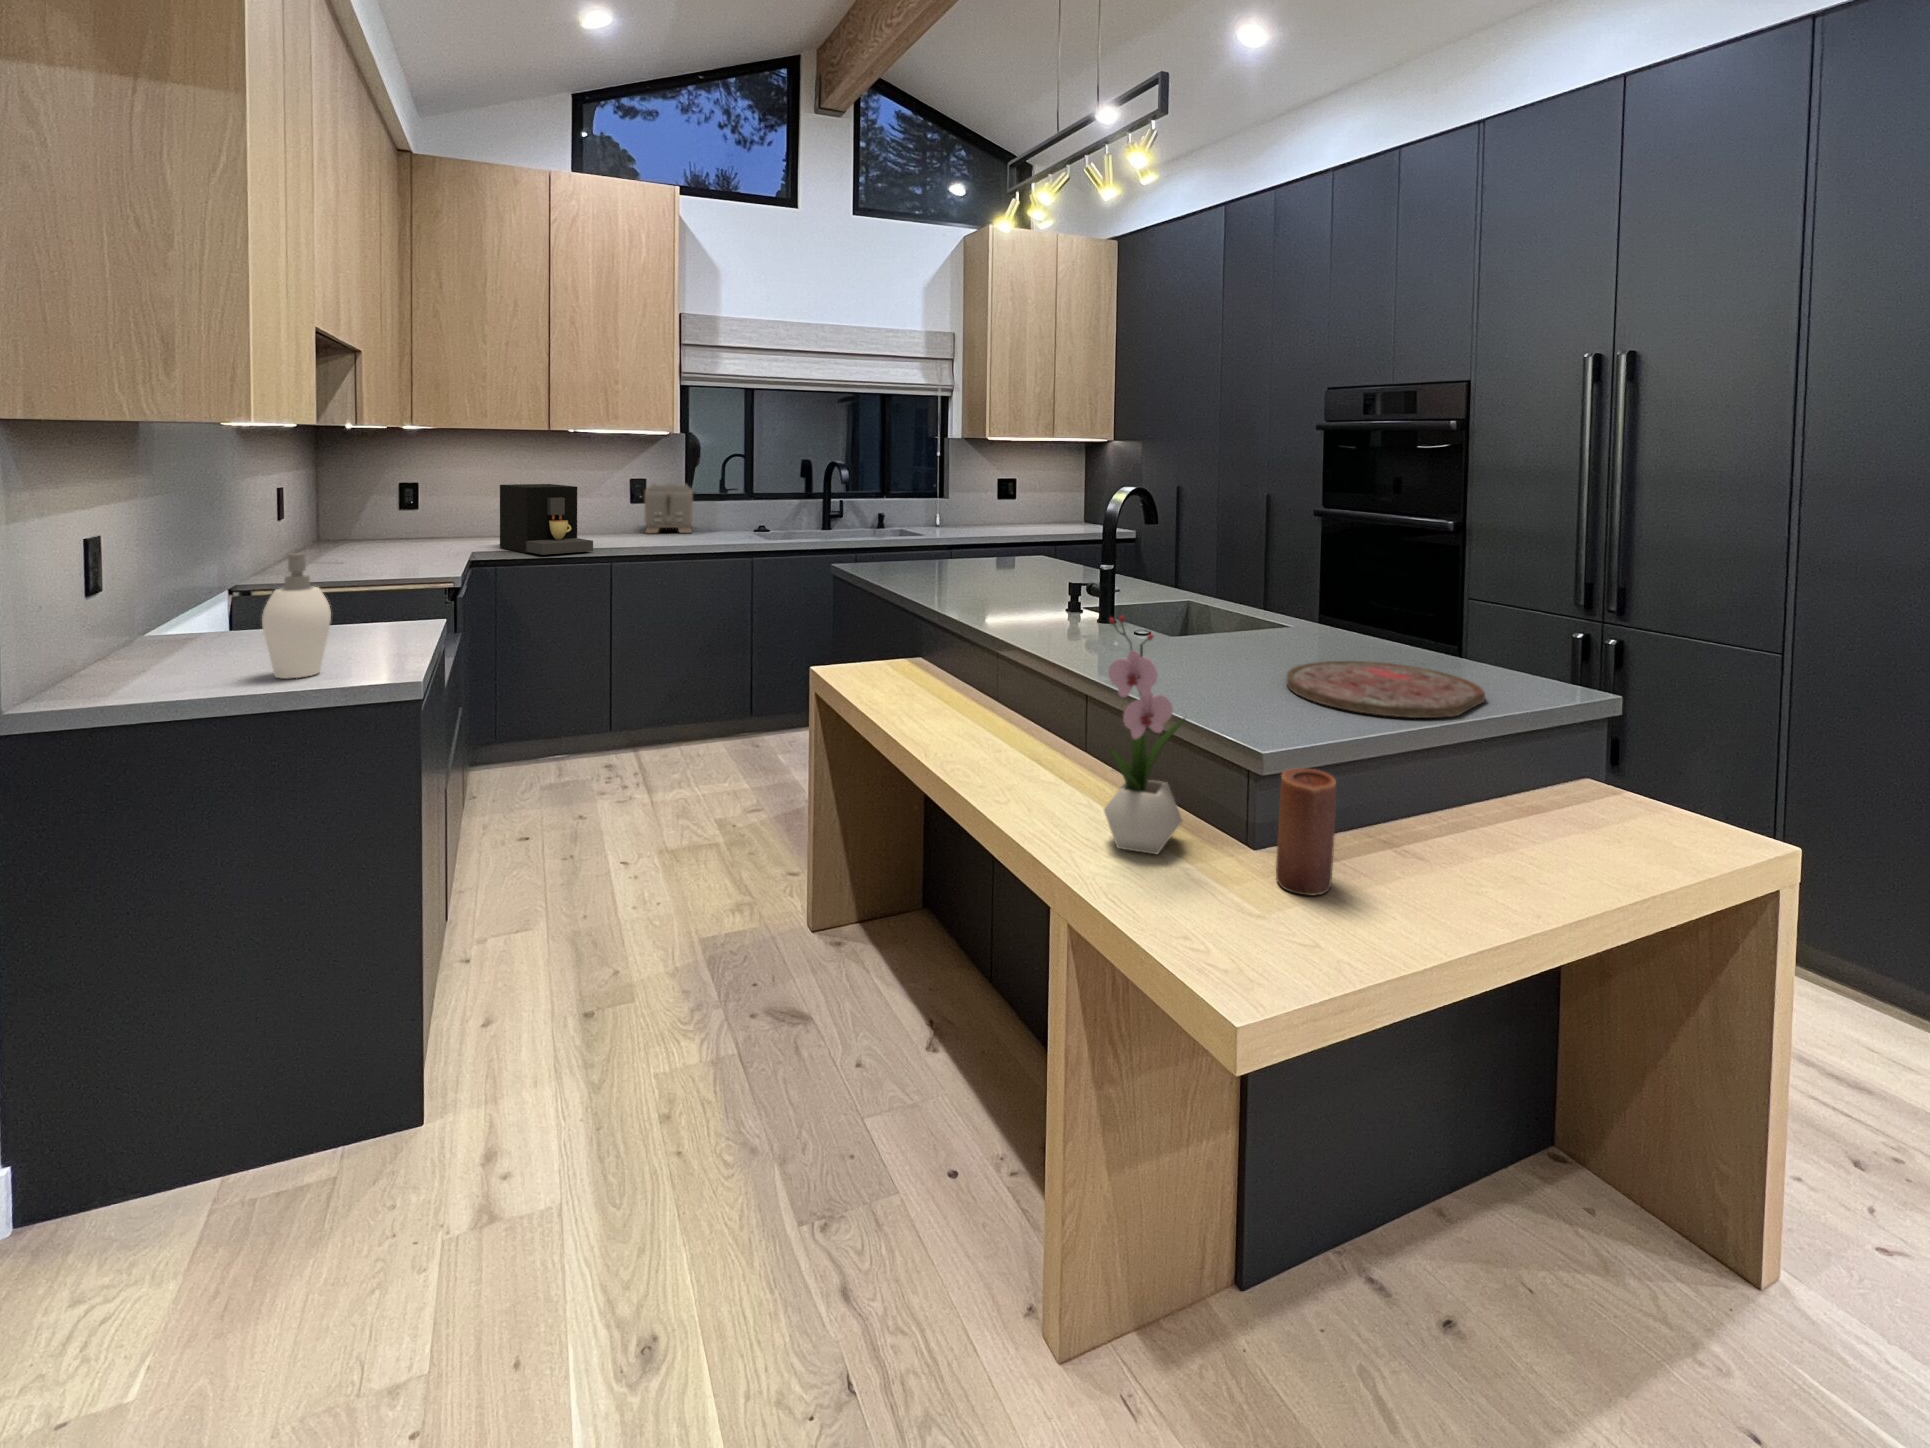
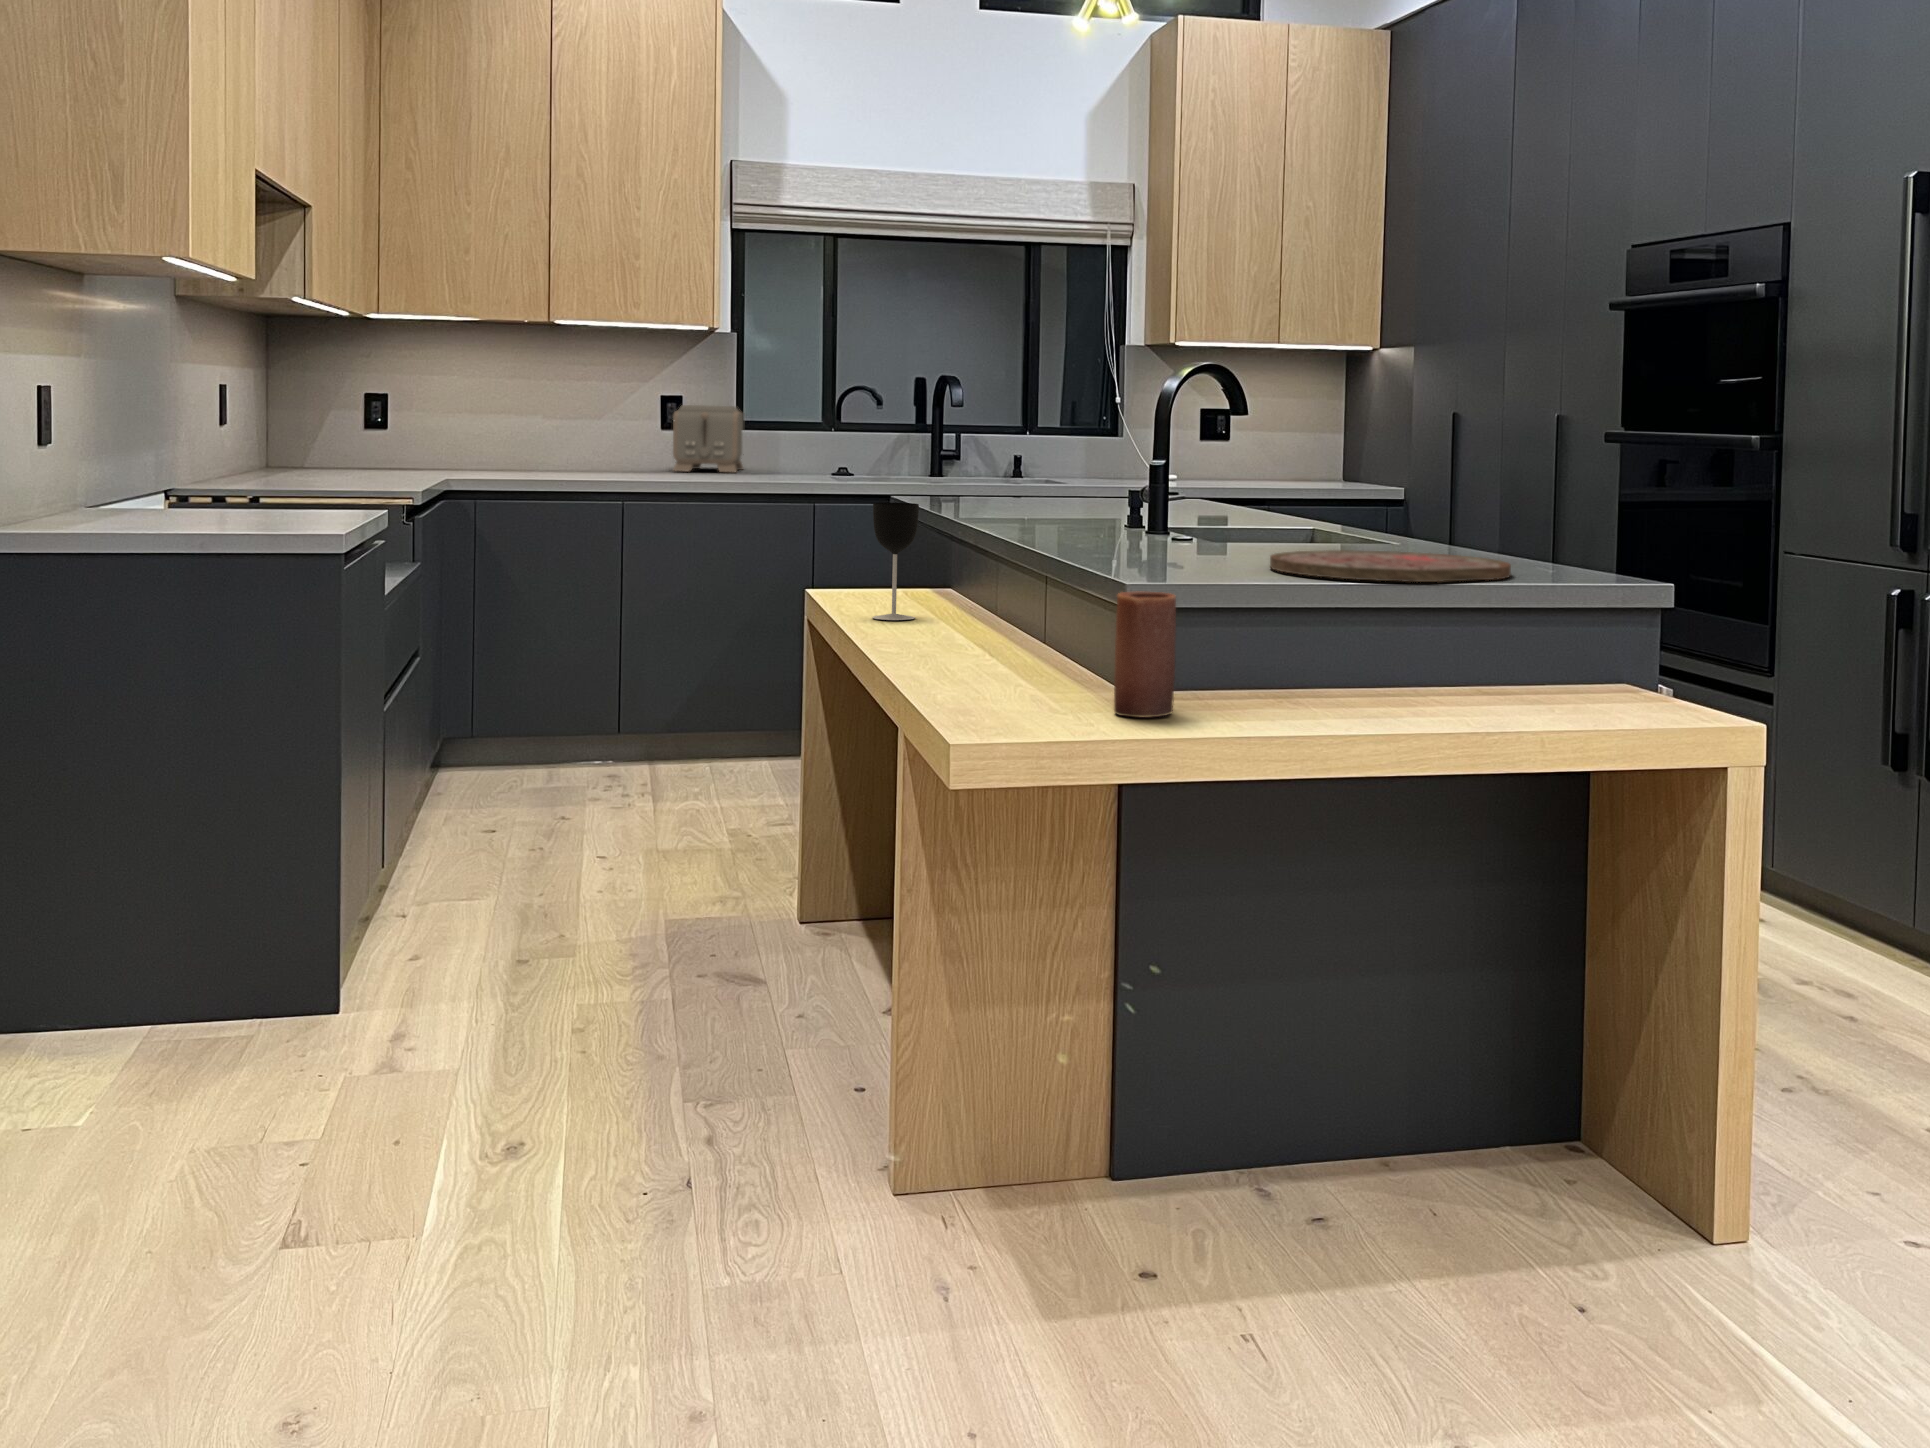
coffee maker: present [500,484,593,555] -> none [480,391,590,479]
soap dispenser: present [262,553,331,678] -> none [191,397,267,527]
flower arrangement: present [1104,616,1185,854] -> none [954,428,1066,693]
wine glass: none [909,617,947,716] -> present [872,503,919,620]

